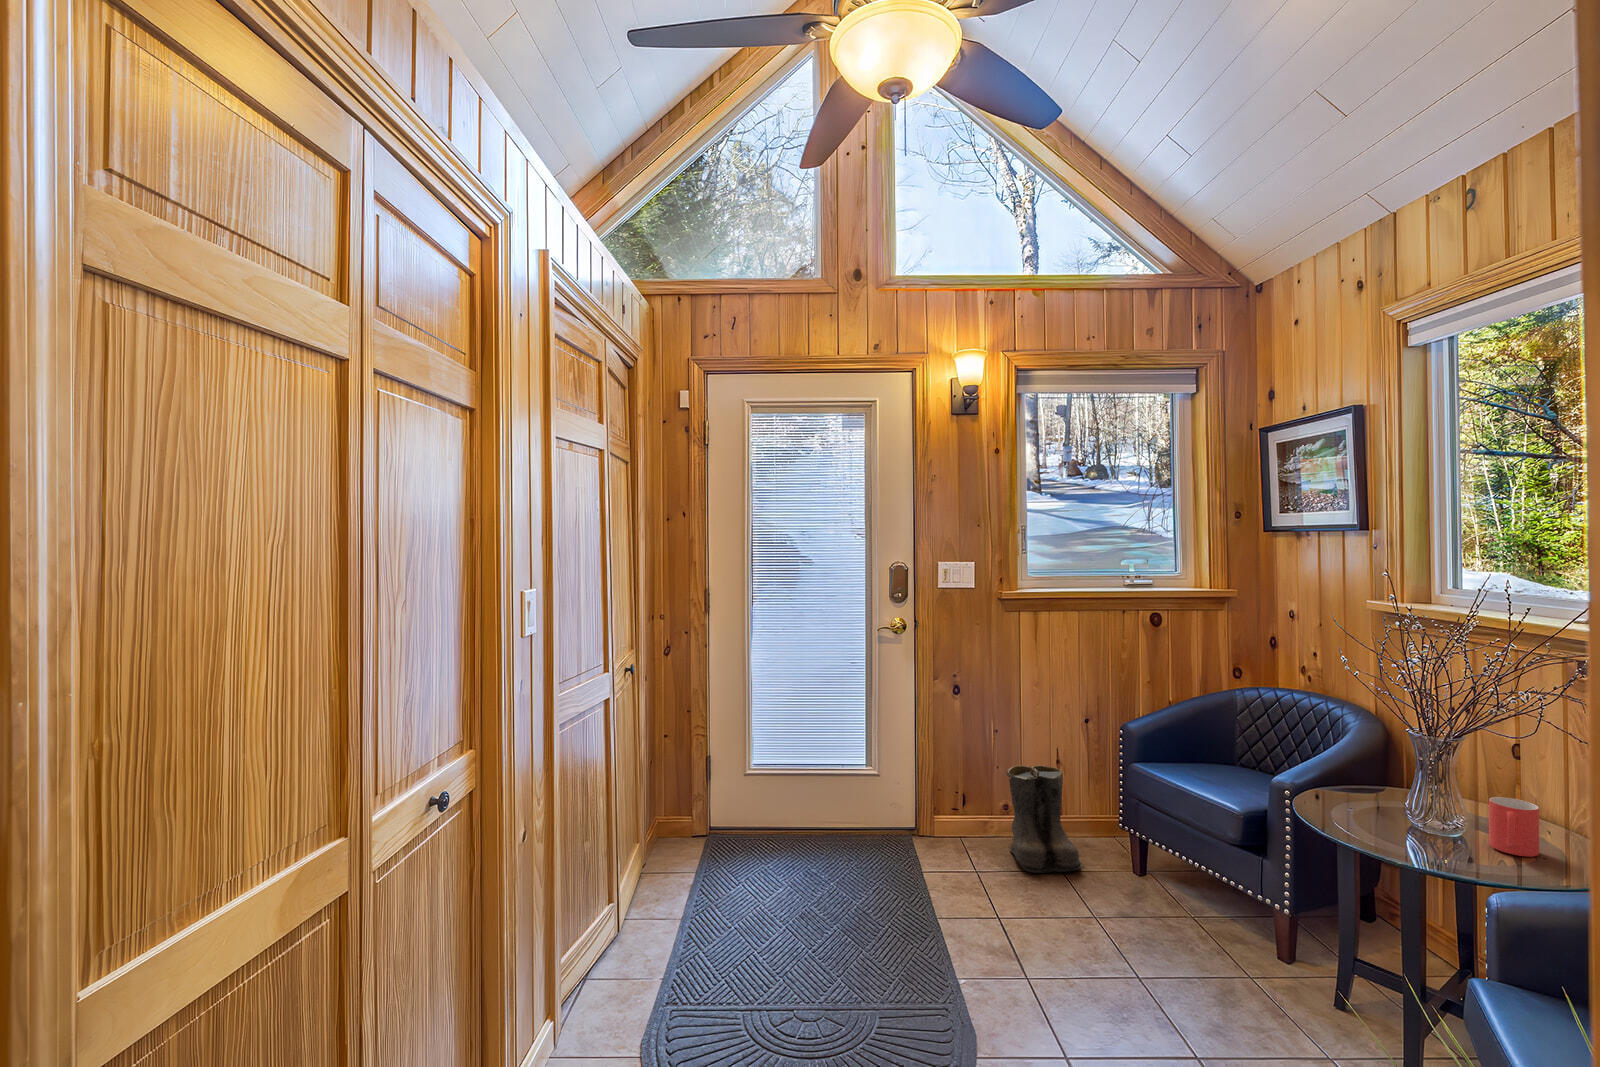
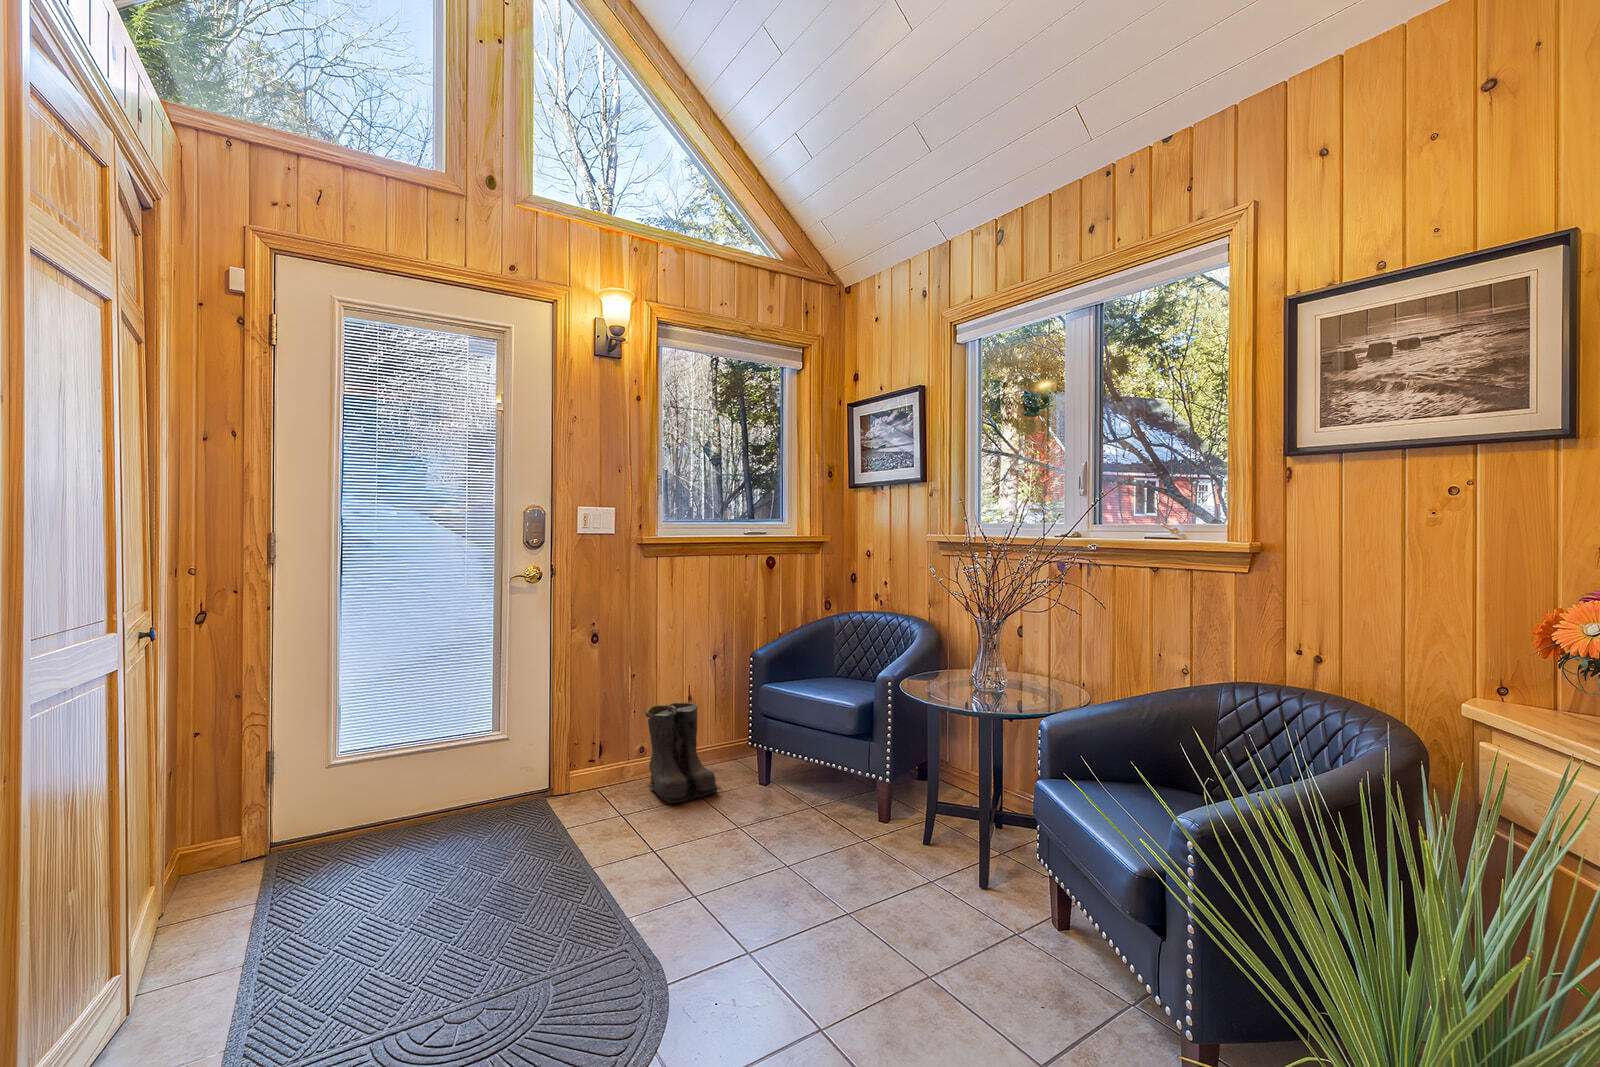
mug: present [1489,797,1539,857] -> none [1028,661,1056,700]

